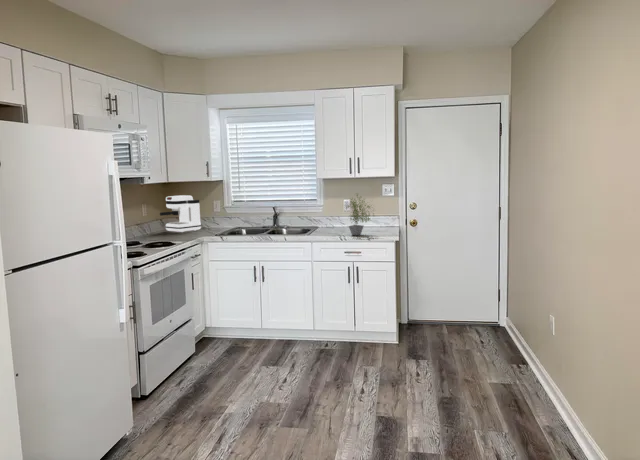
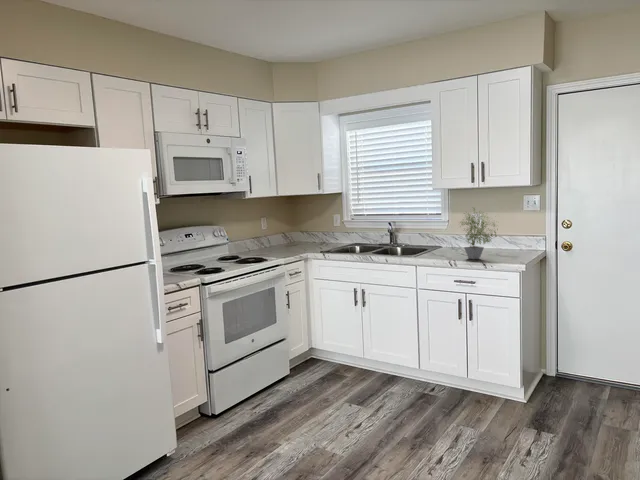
coffee maker: present [160,195,201,232] -> none [278,208,319,246]

